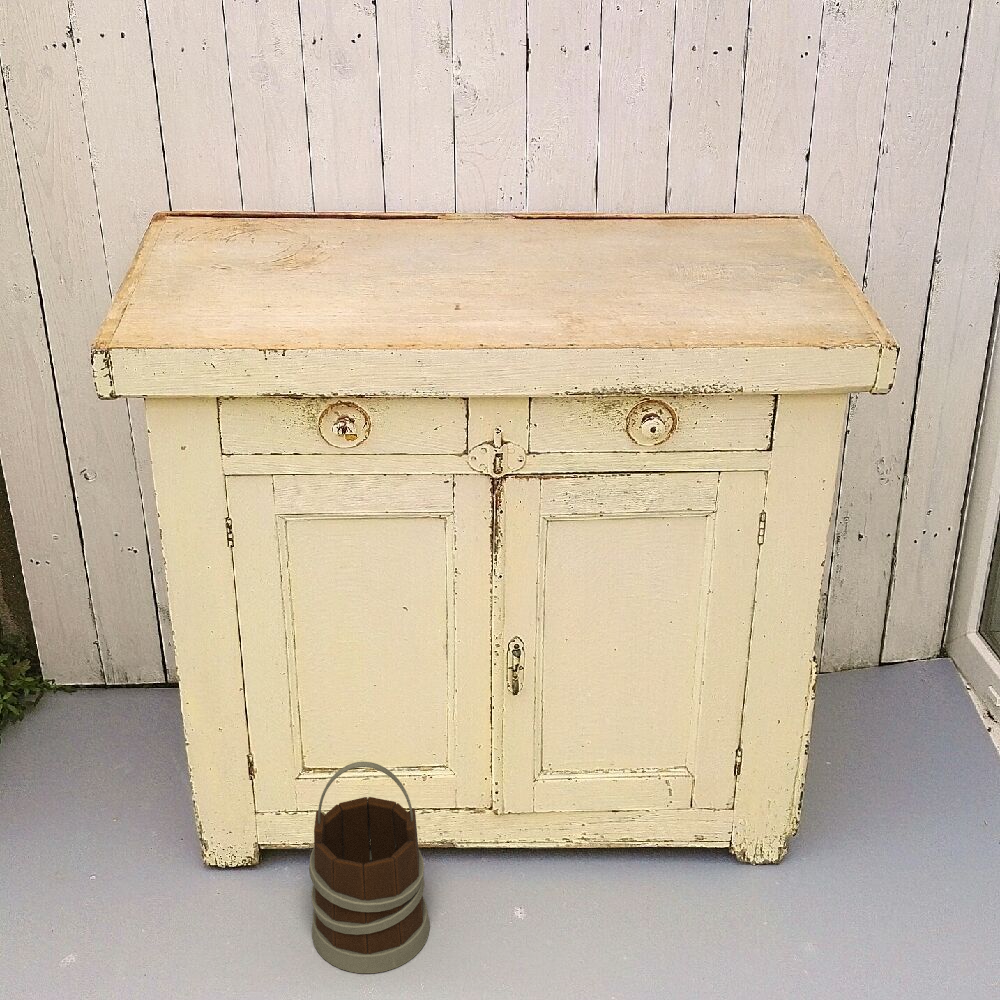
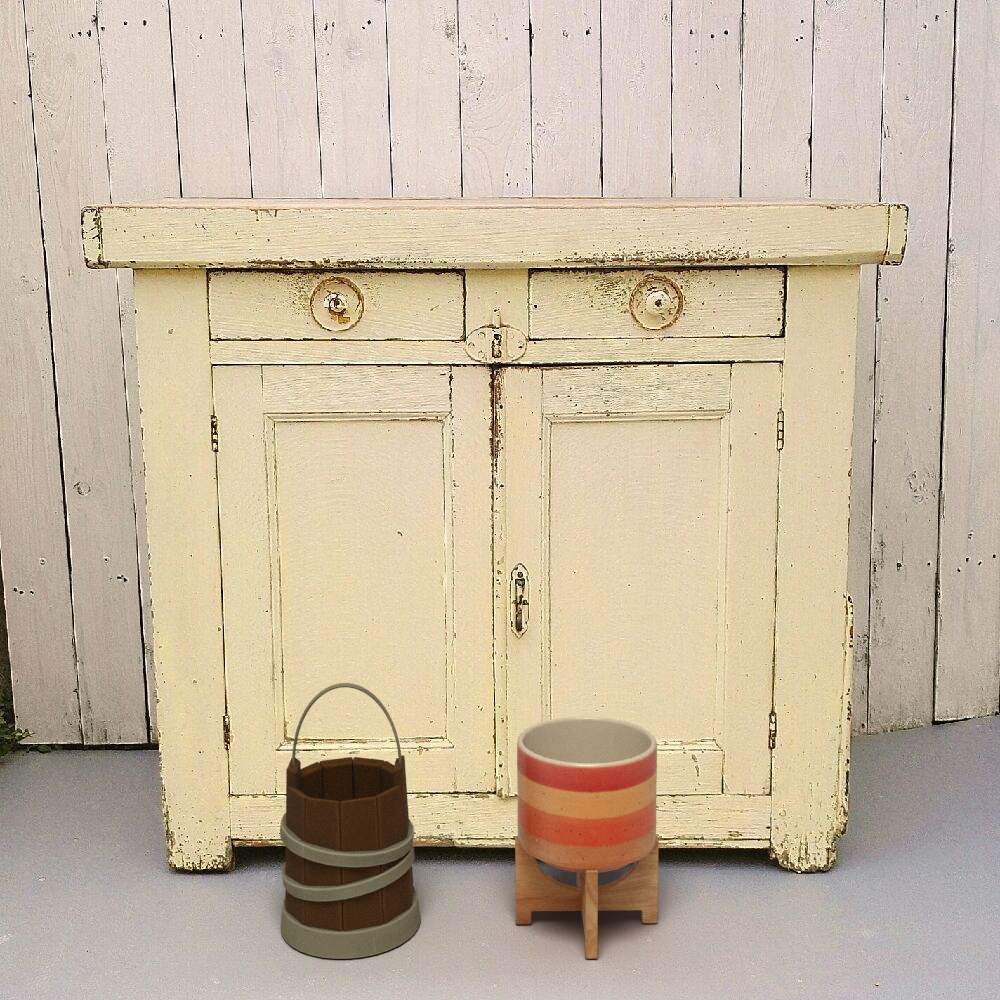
planter: none [510,764,635,972] -> present [515,717,659,959]

